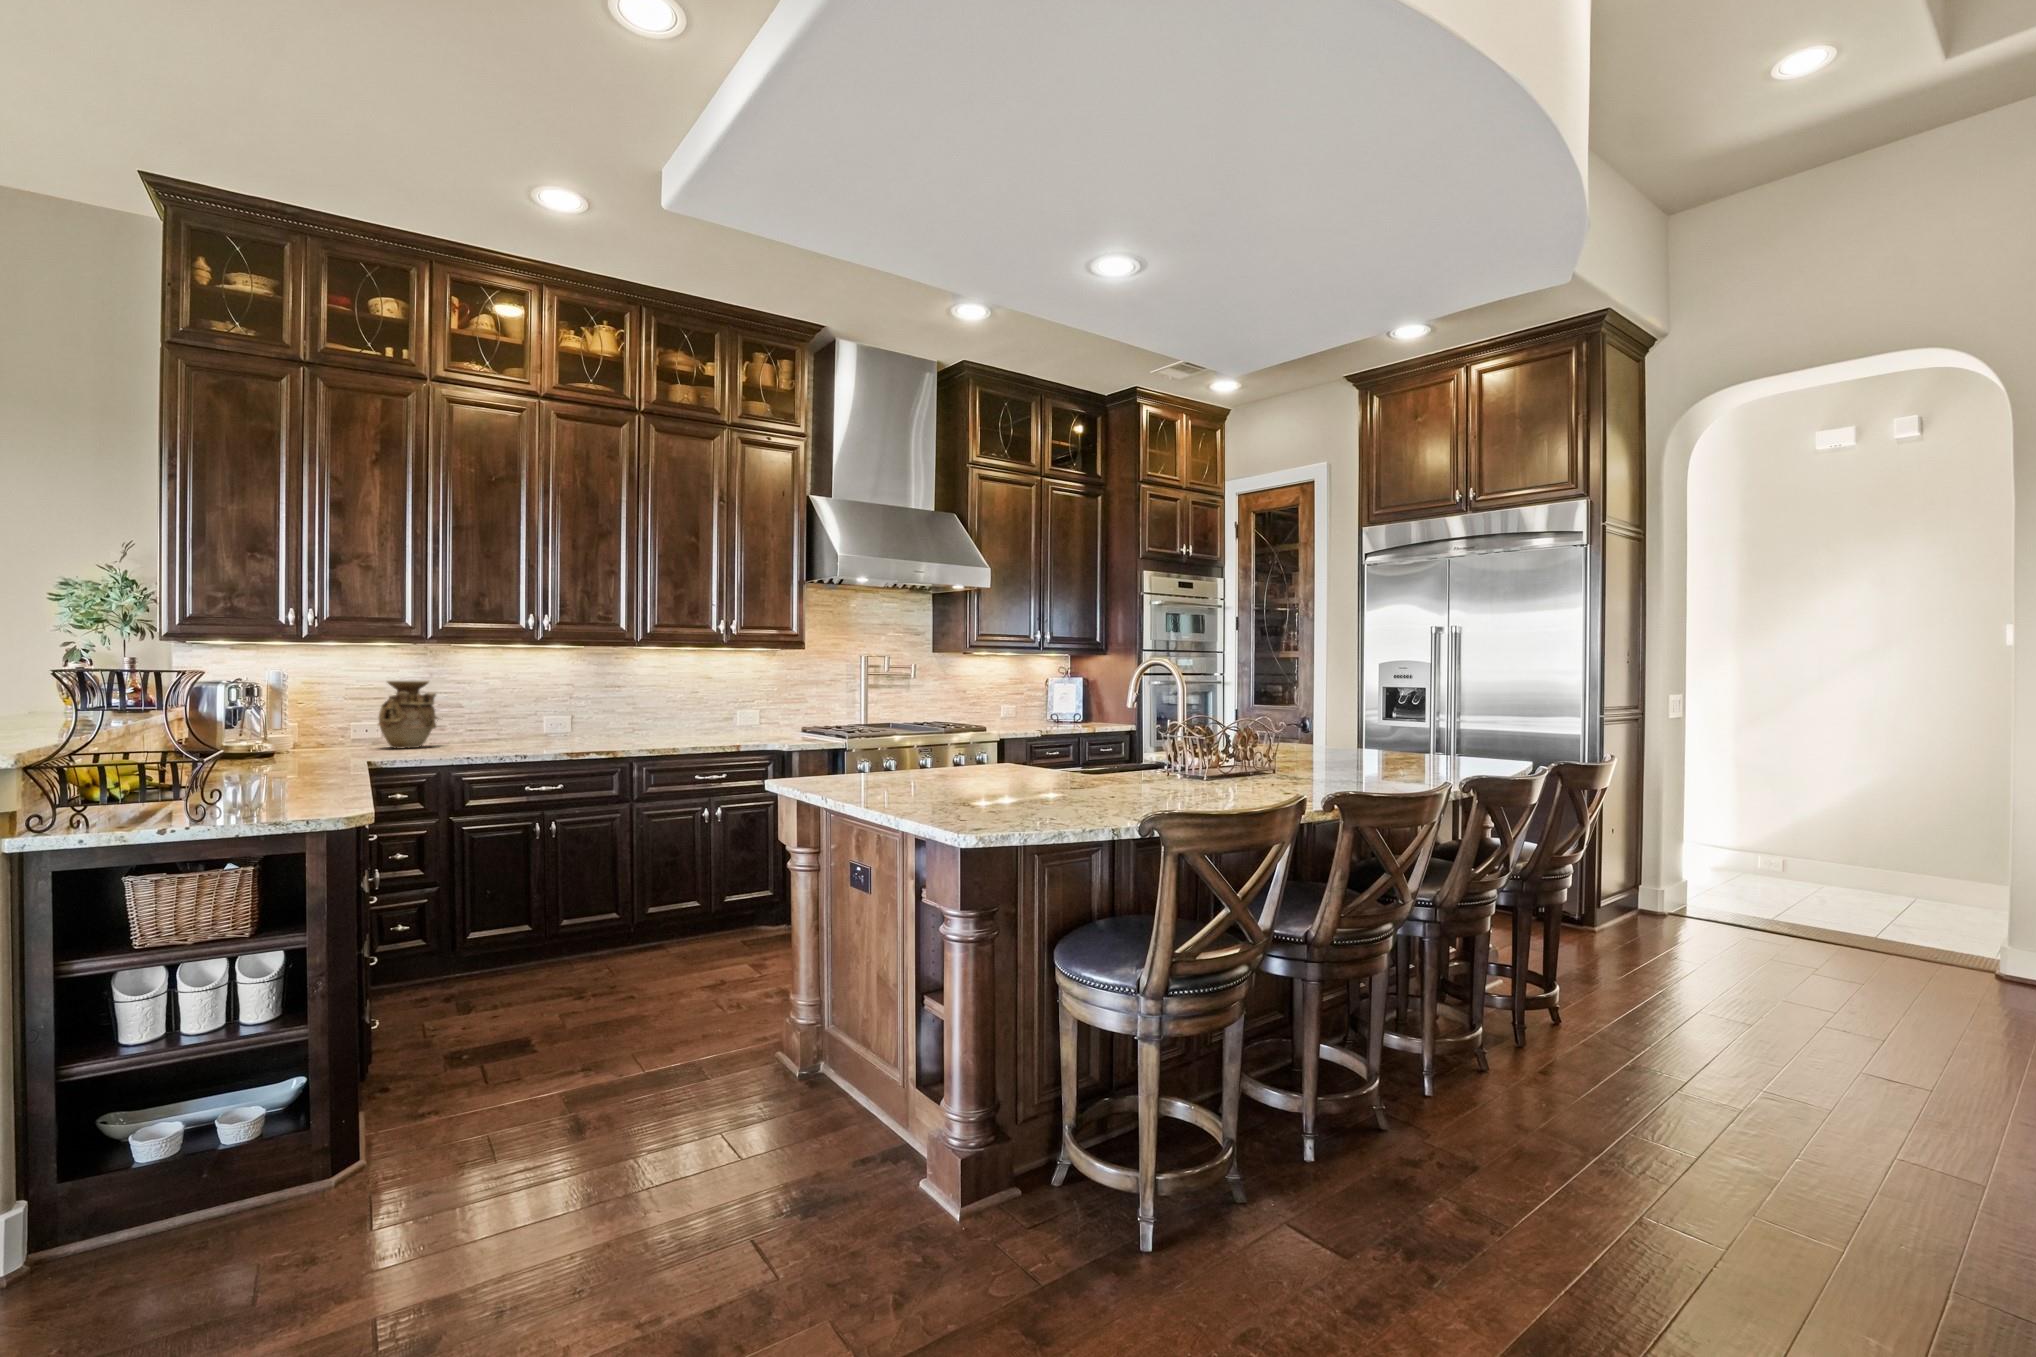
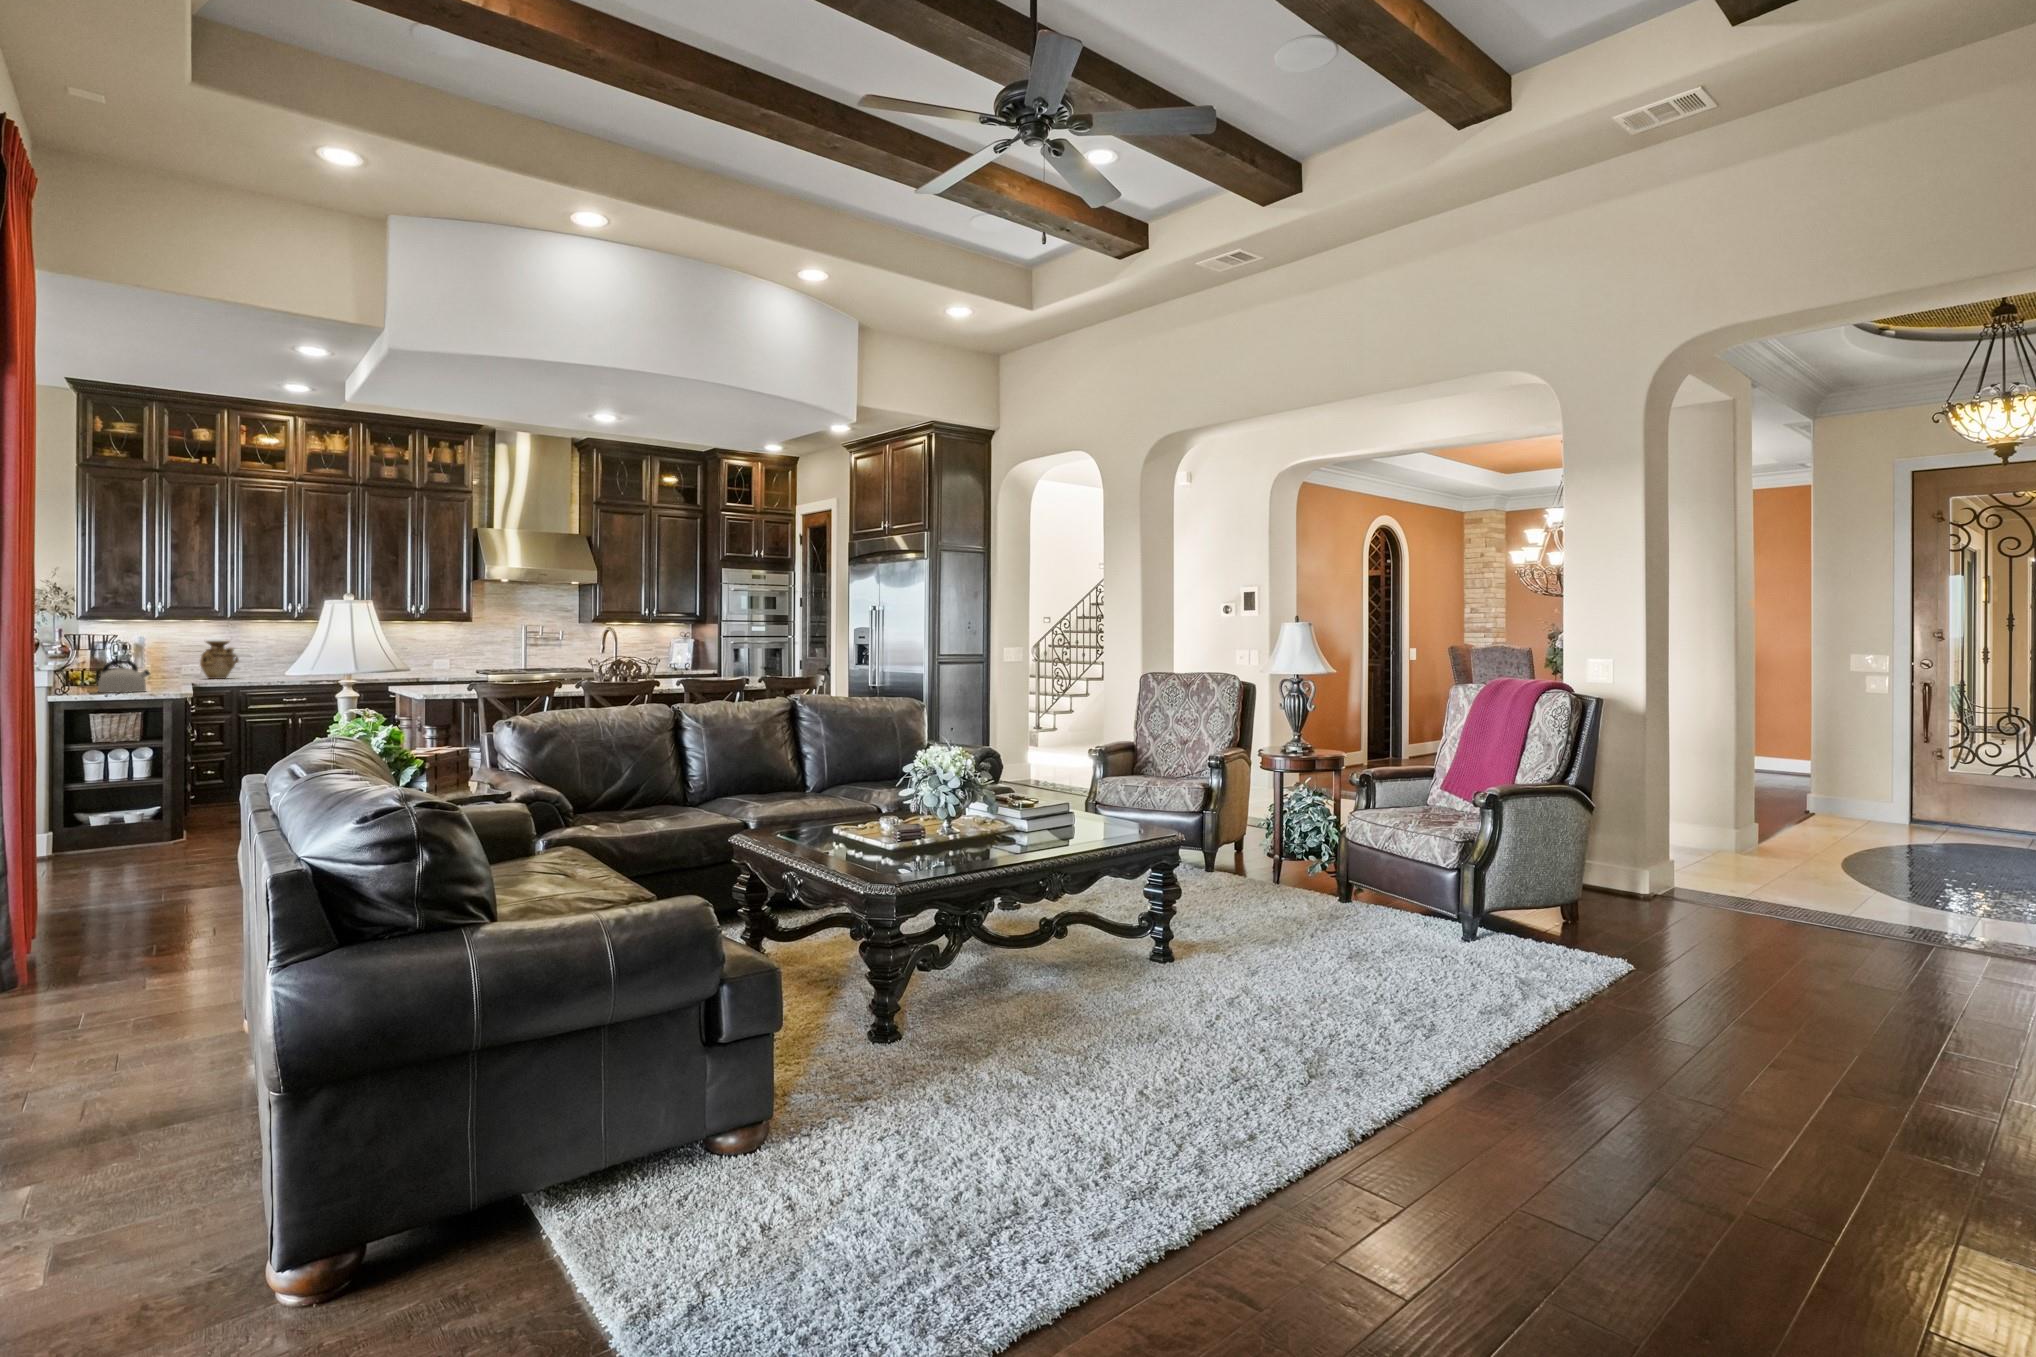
kettle: none [147,732,281,818] -> present [98,660,150,693]

